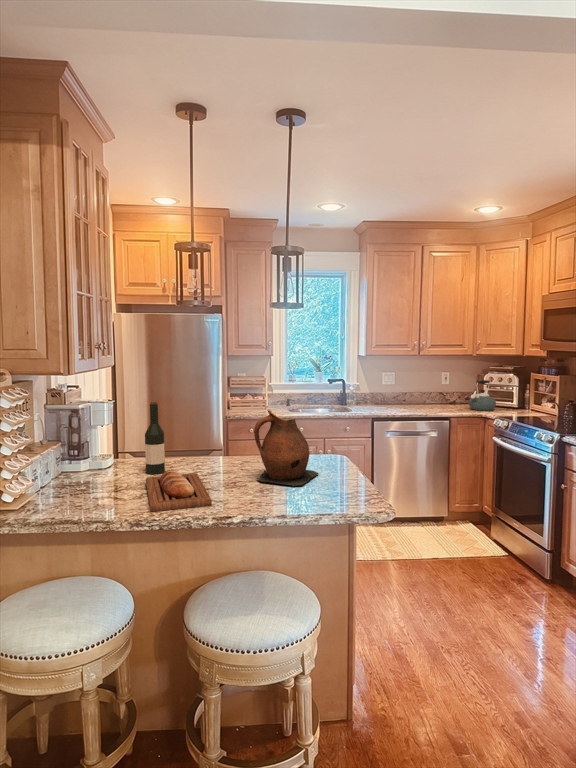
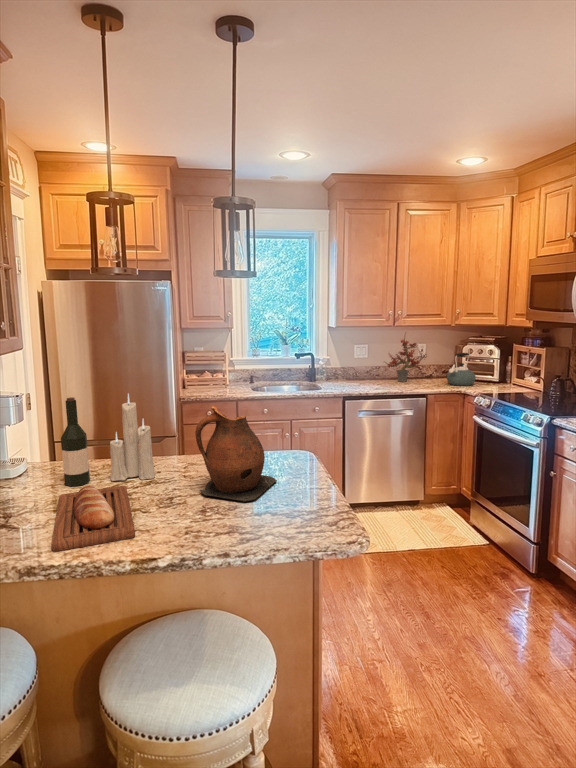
potted plant: none [408,360,451,407] -> present [385,337,426,382]
candle: none [182,396,217,471] -> present [110,394,155,481]

